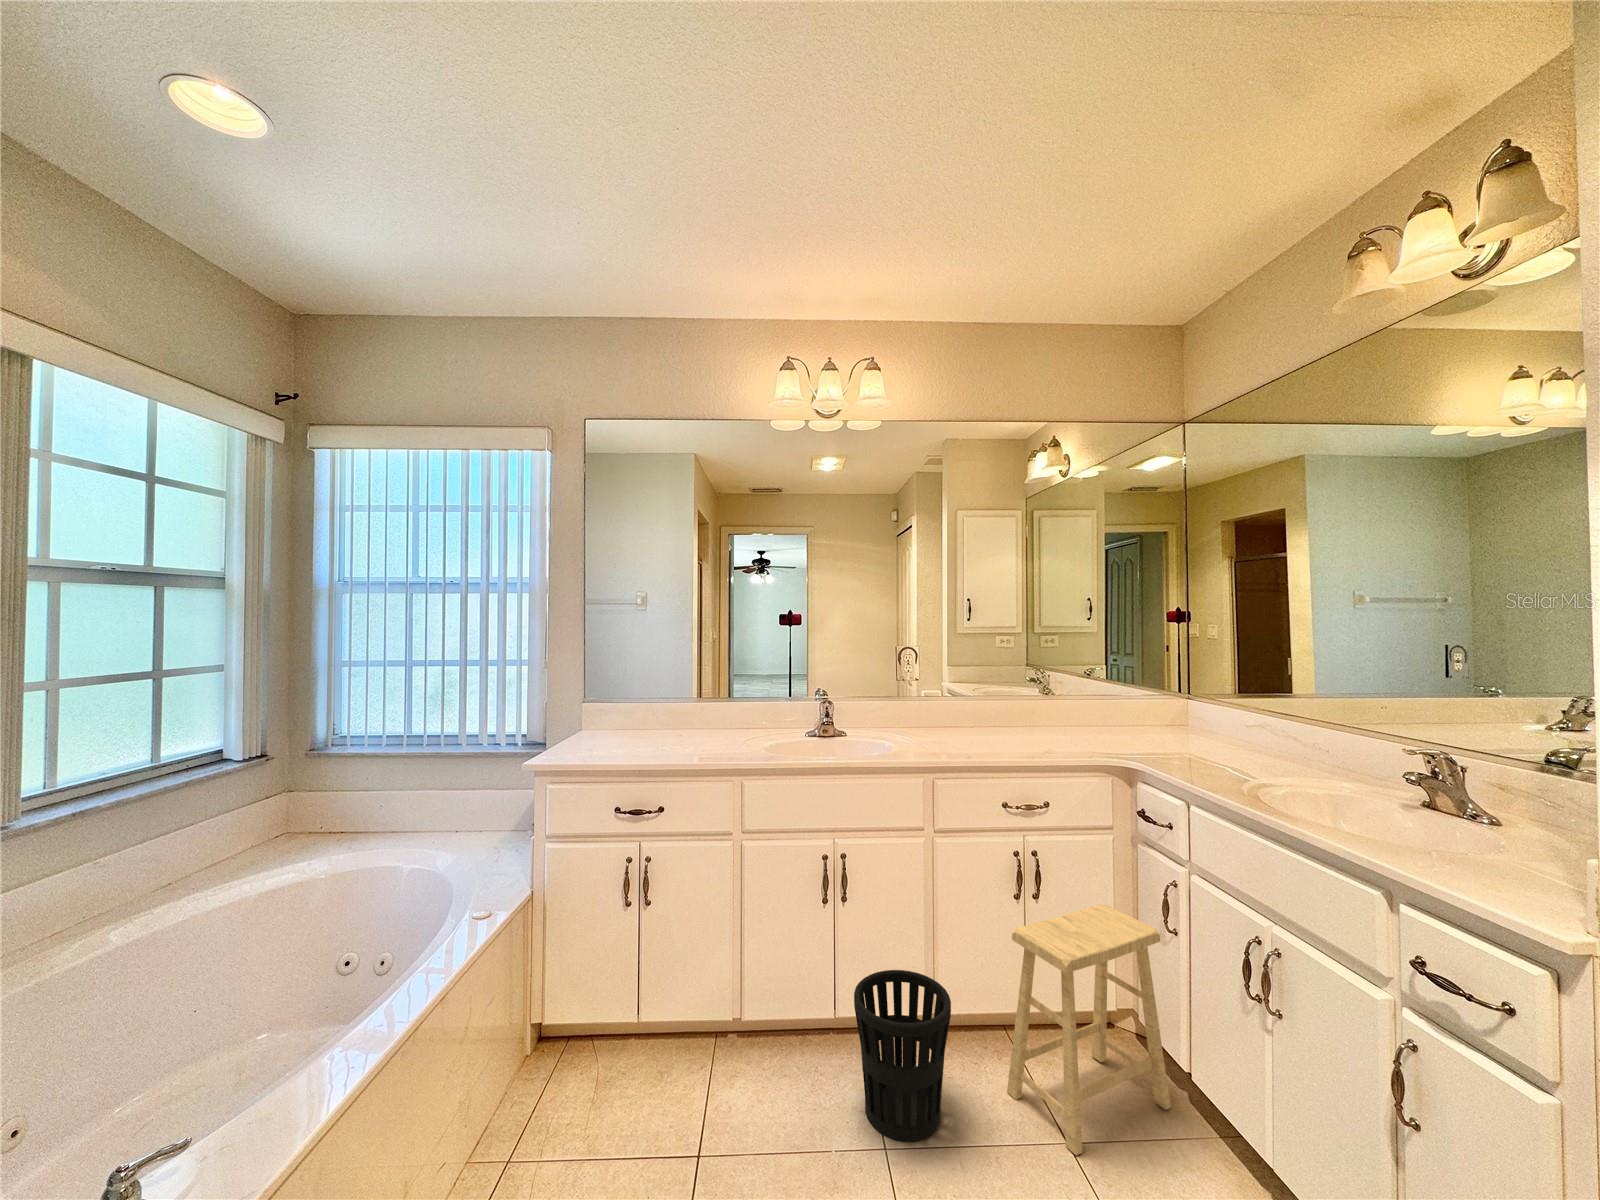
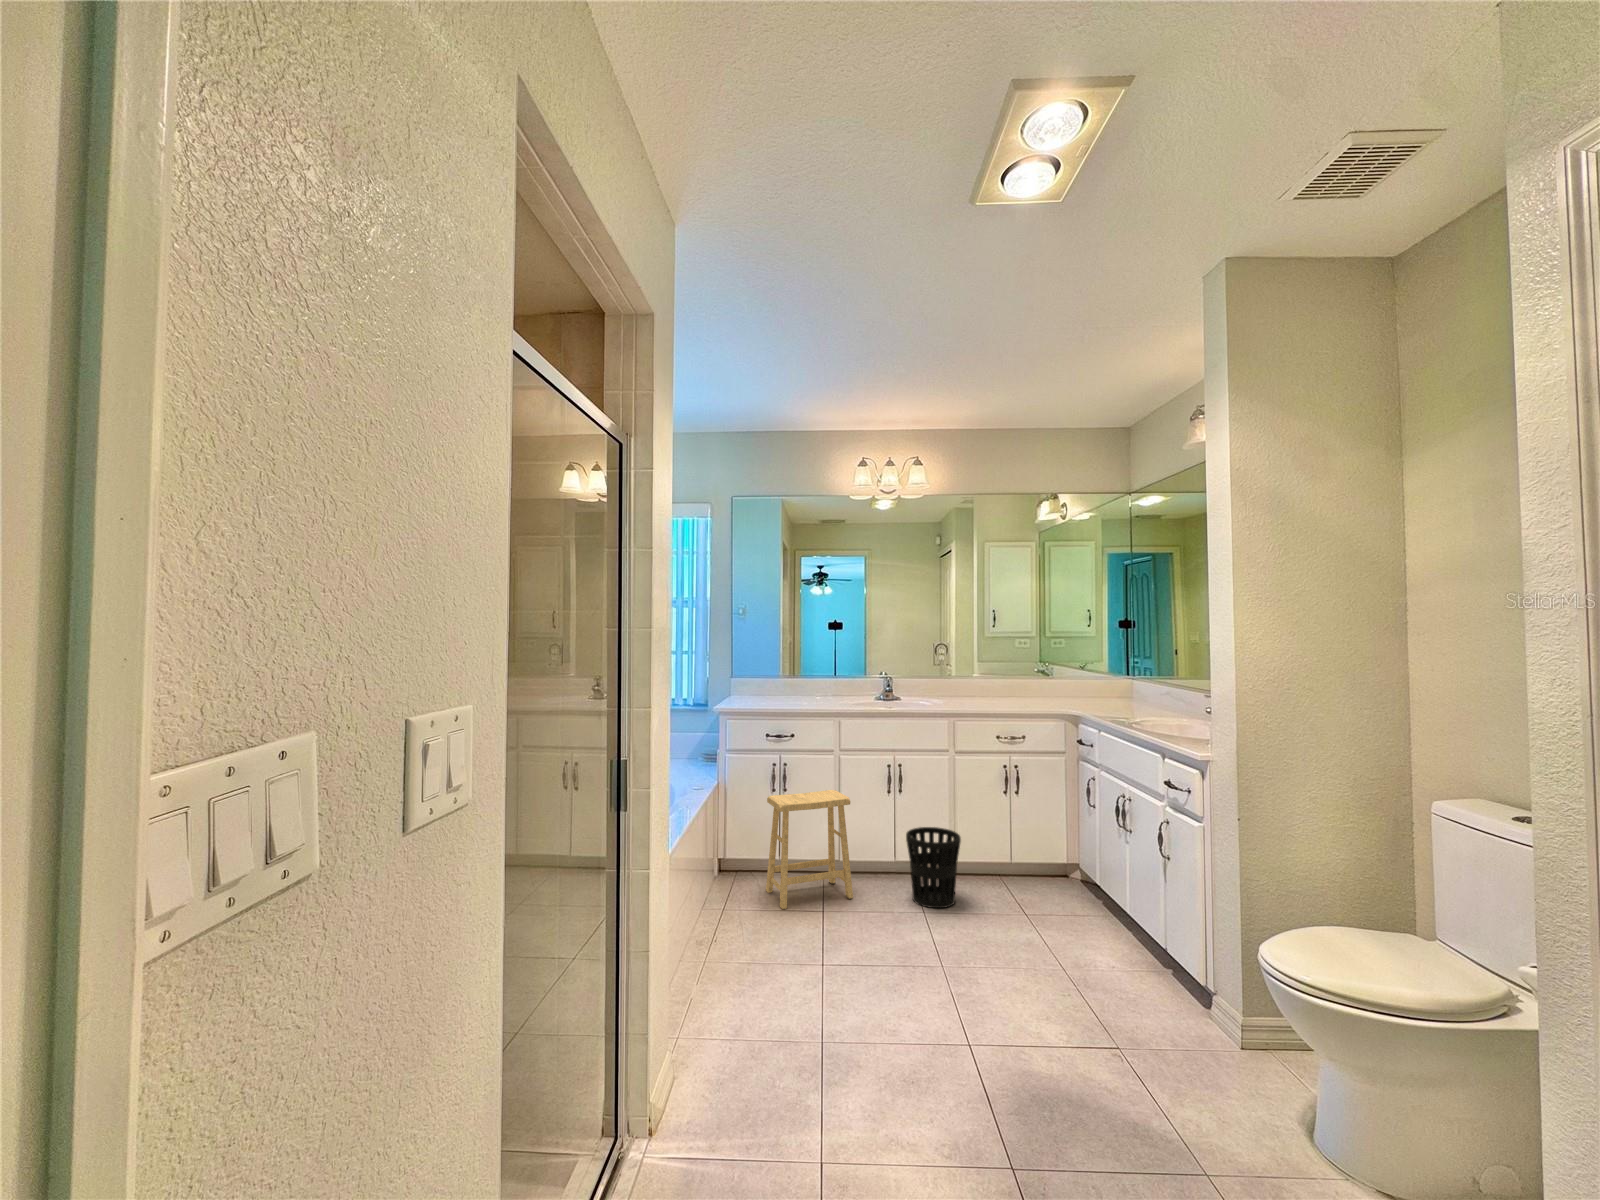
footstool: present [1007,905,1171,1156] -> present [766,790,853,909]

